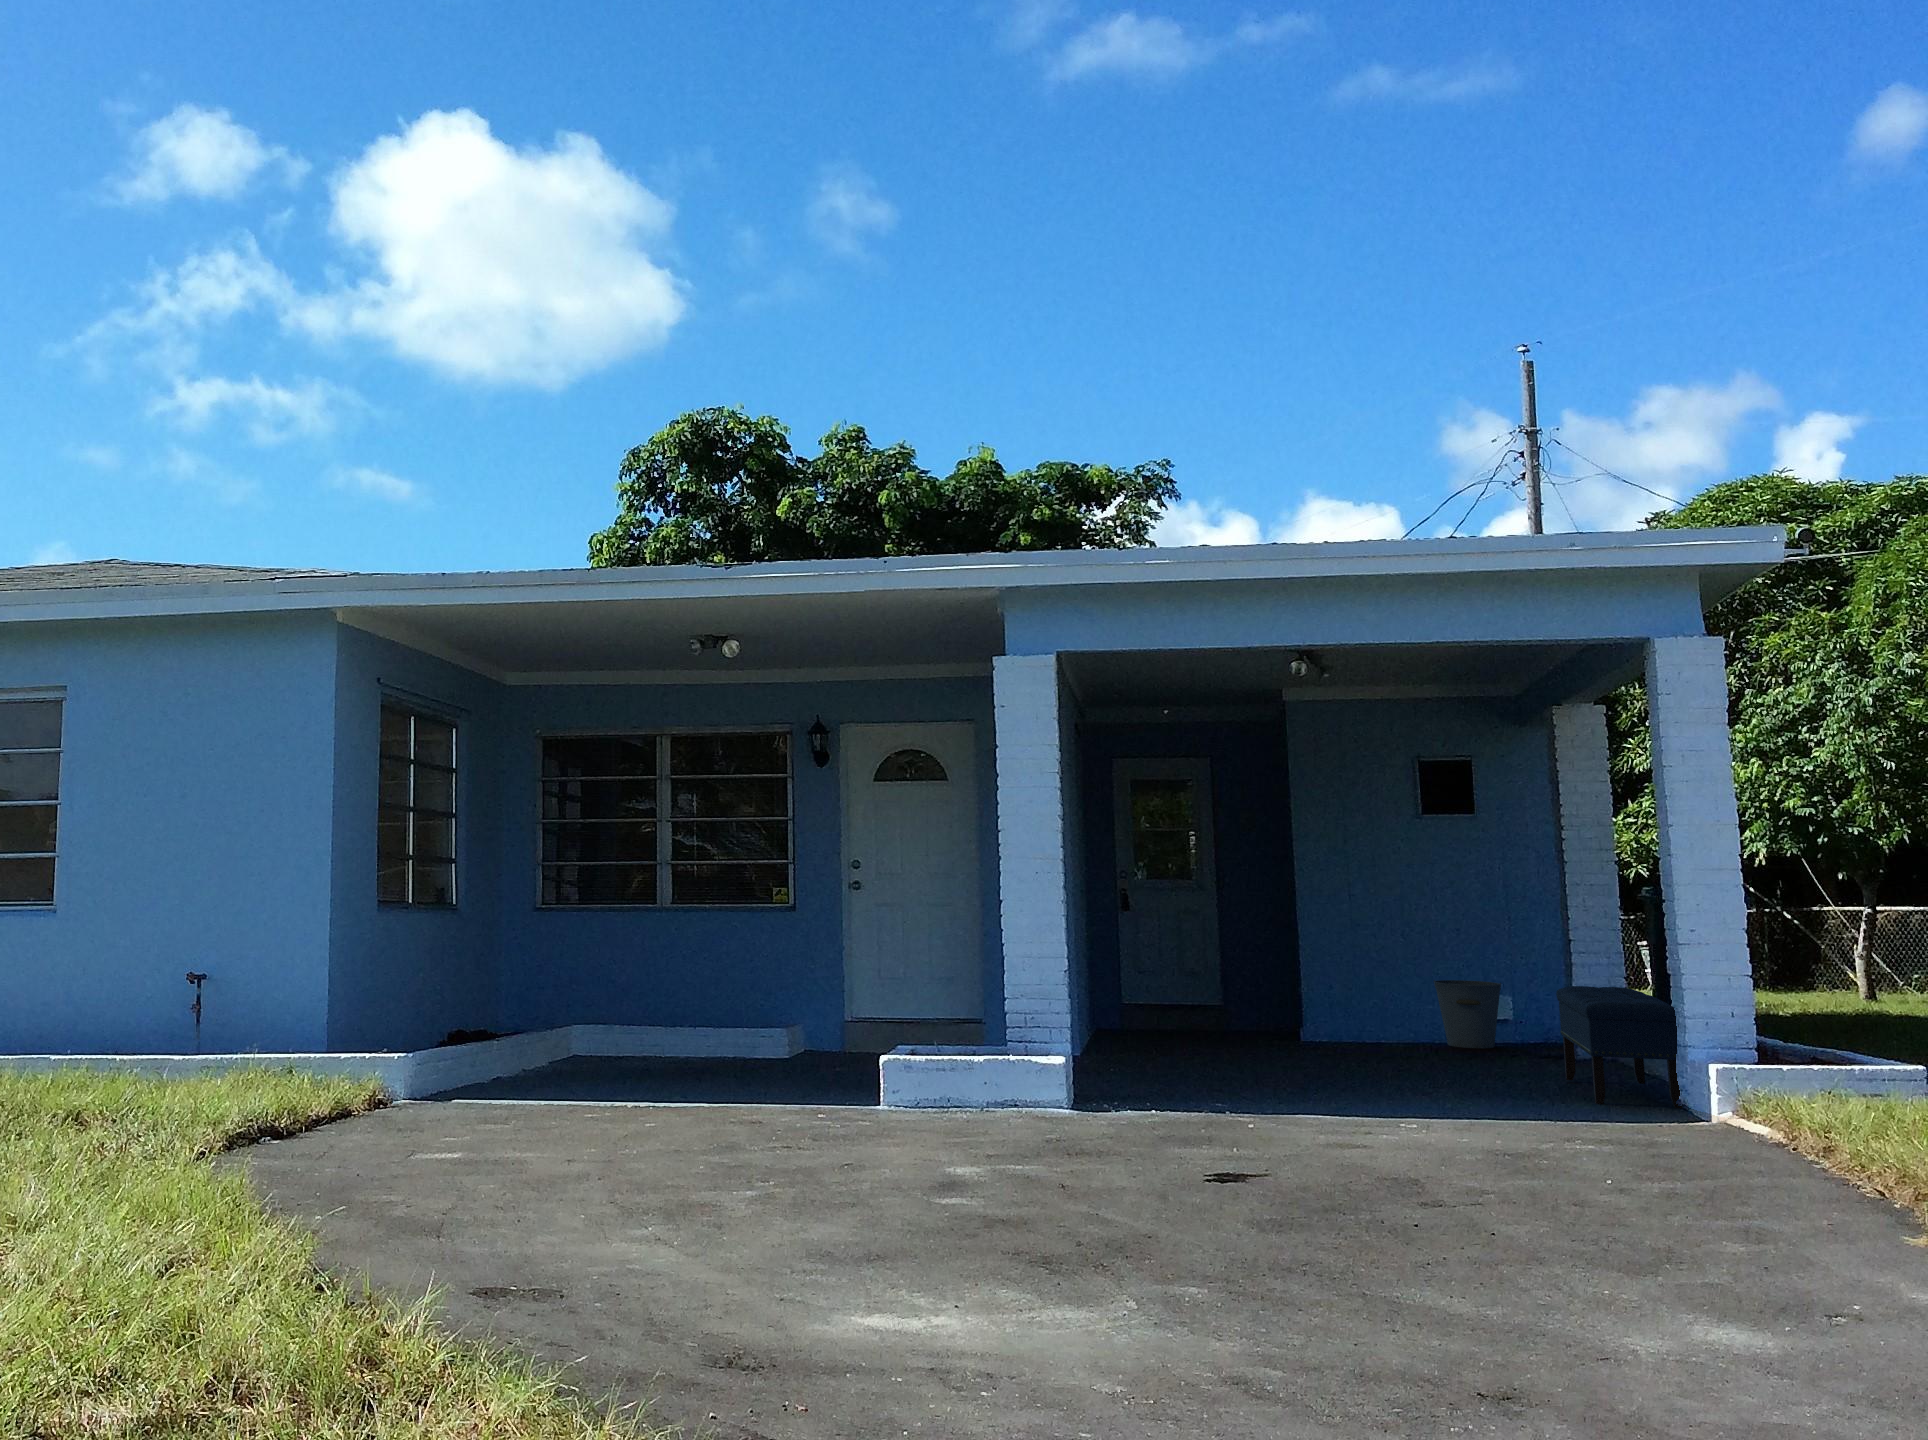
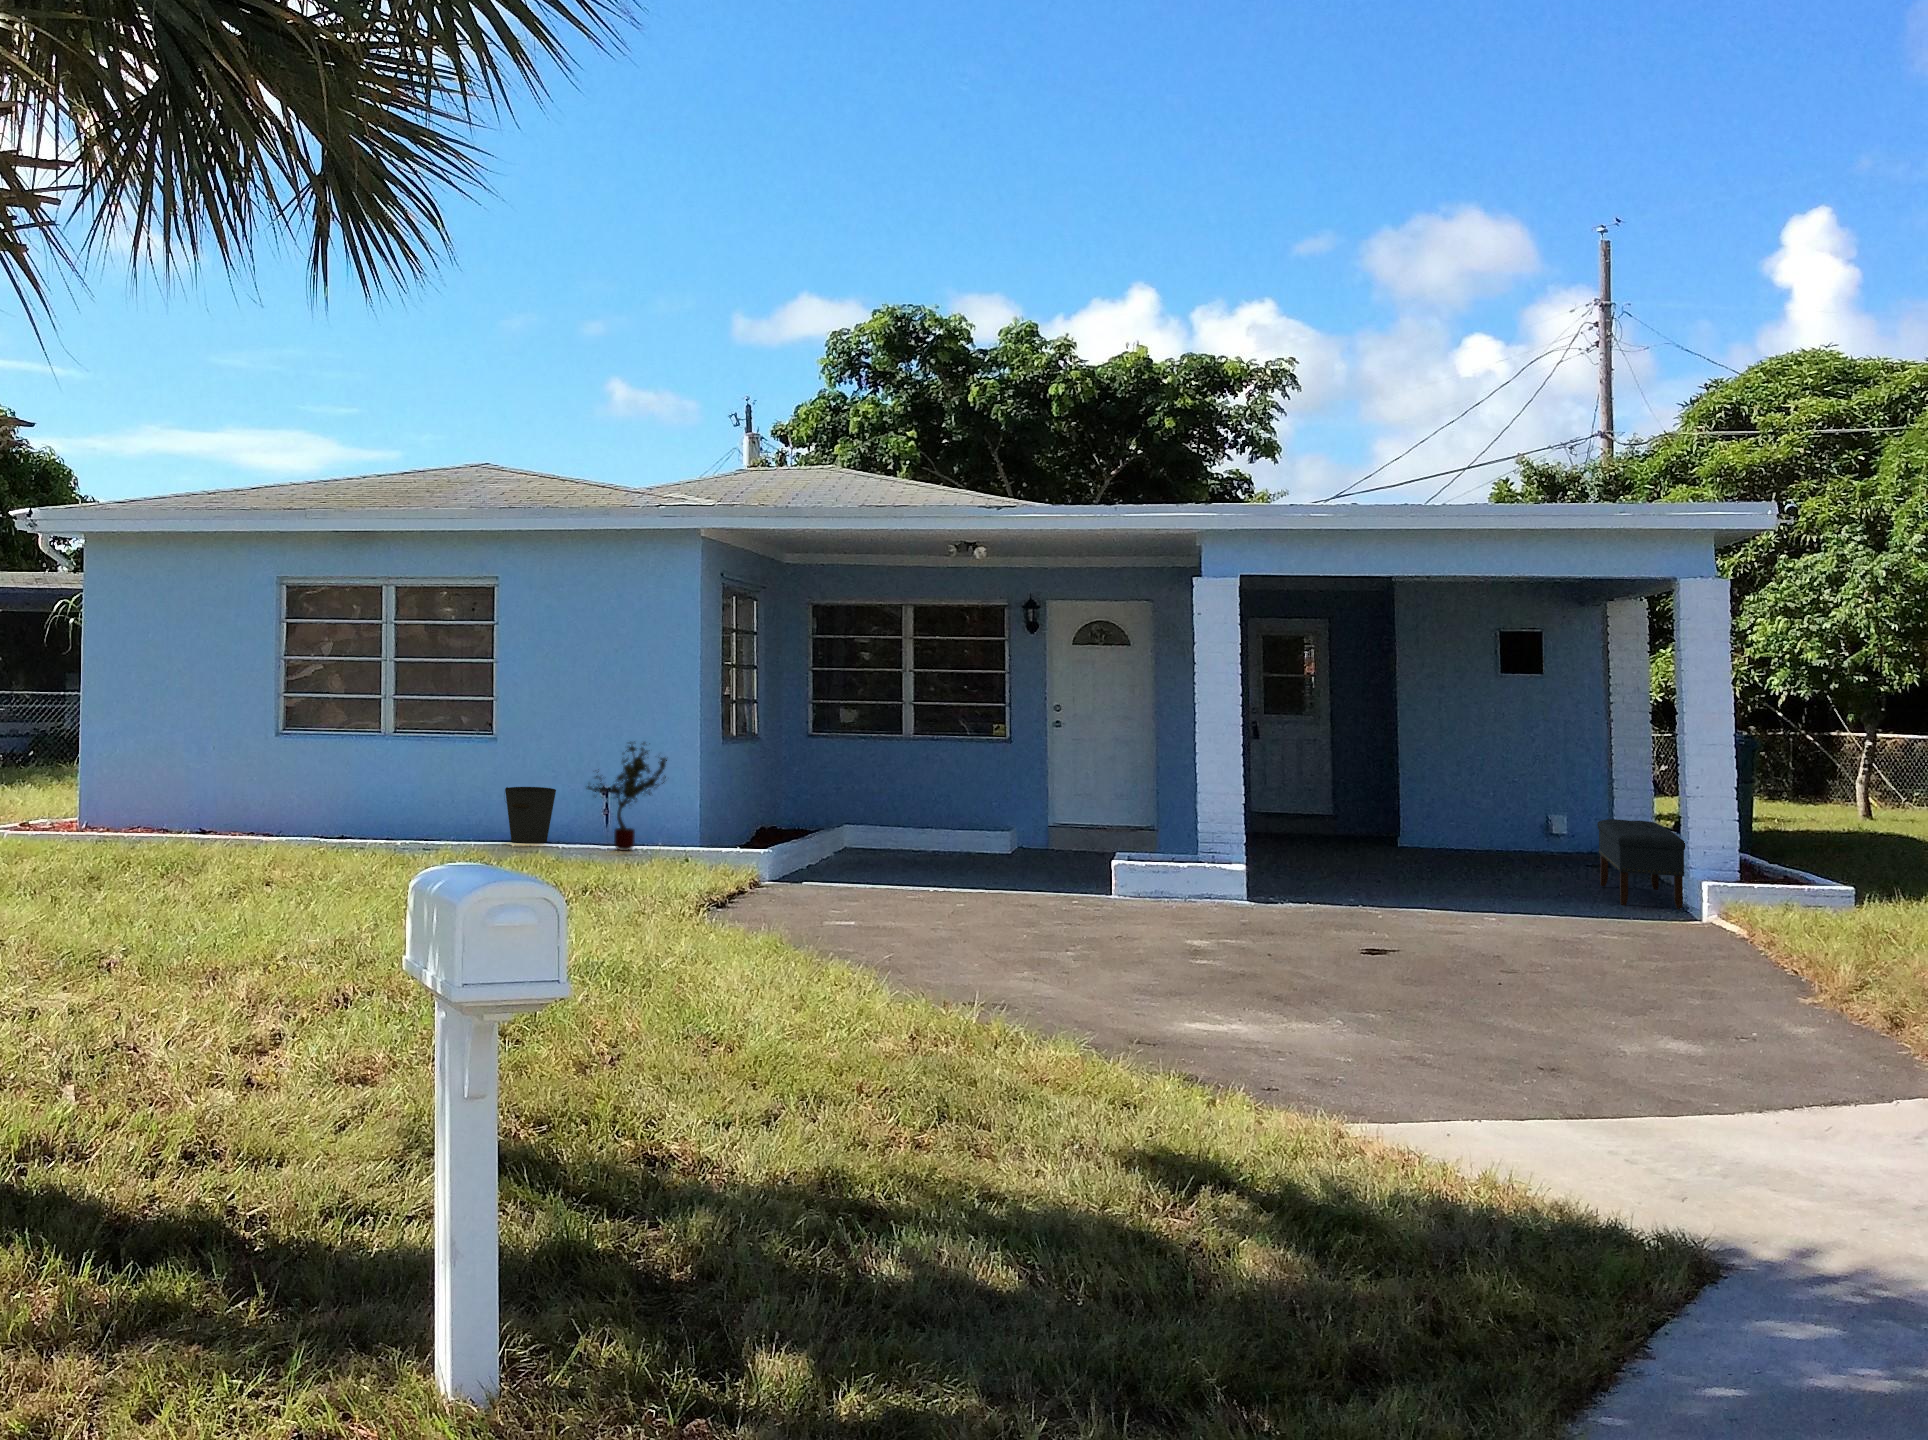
potted tree: none [176,900,287,1056] -> present [586,742,667,851]
bucket: present [1434,980,1501,1048] -> present [505,787,556,843]

